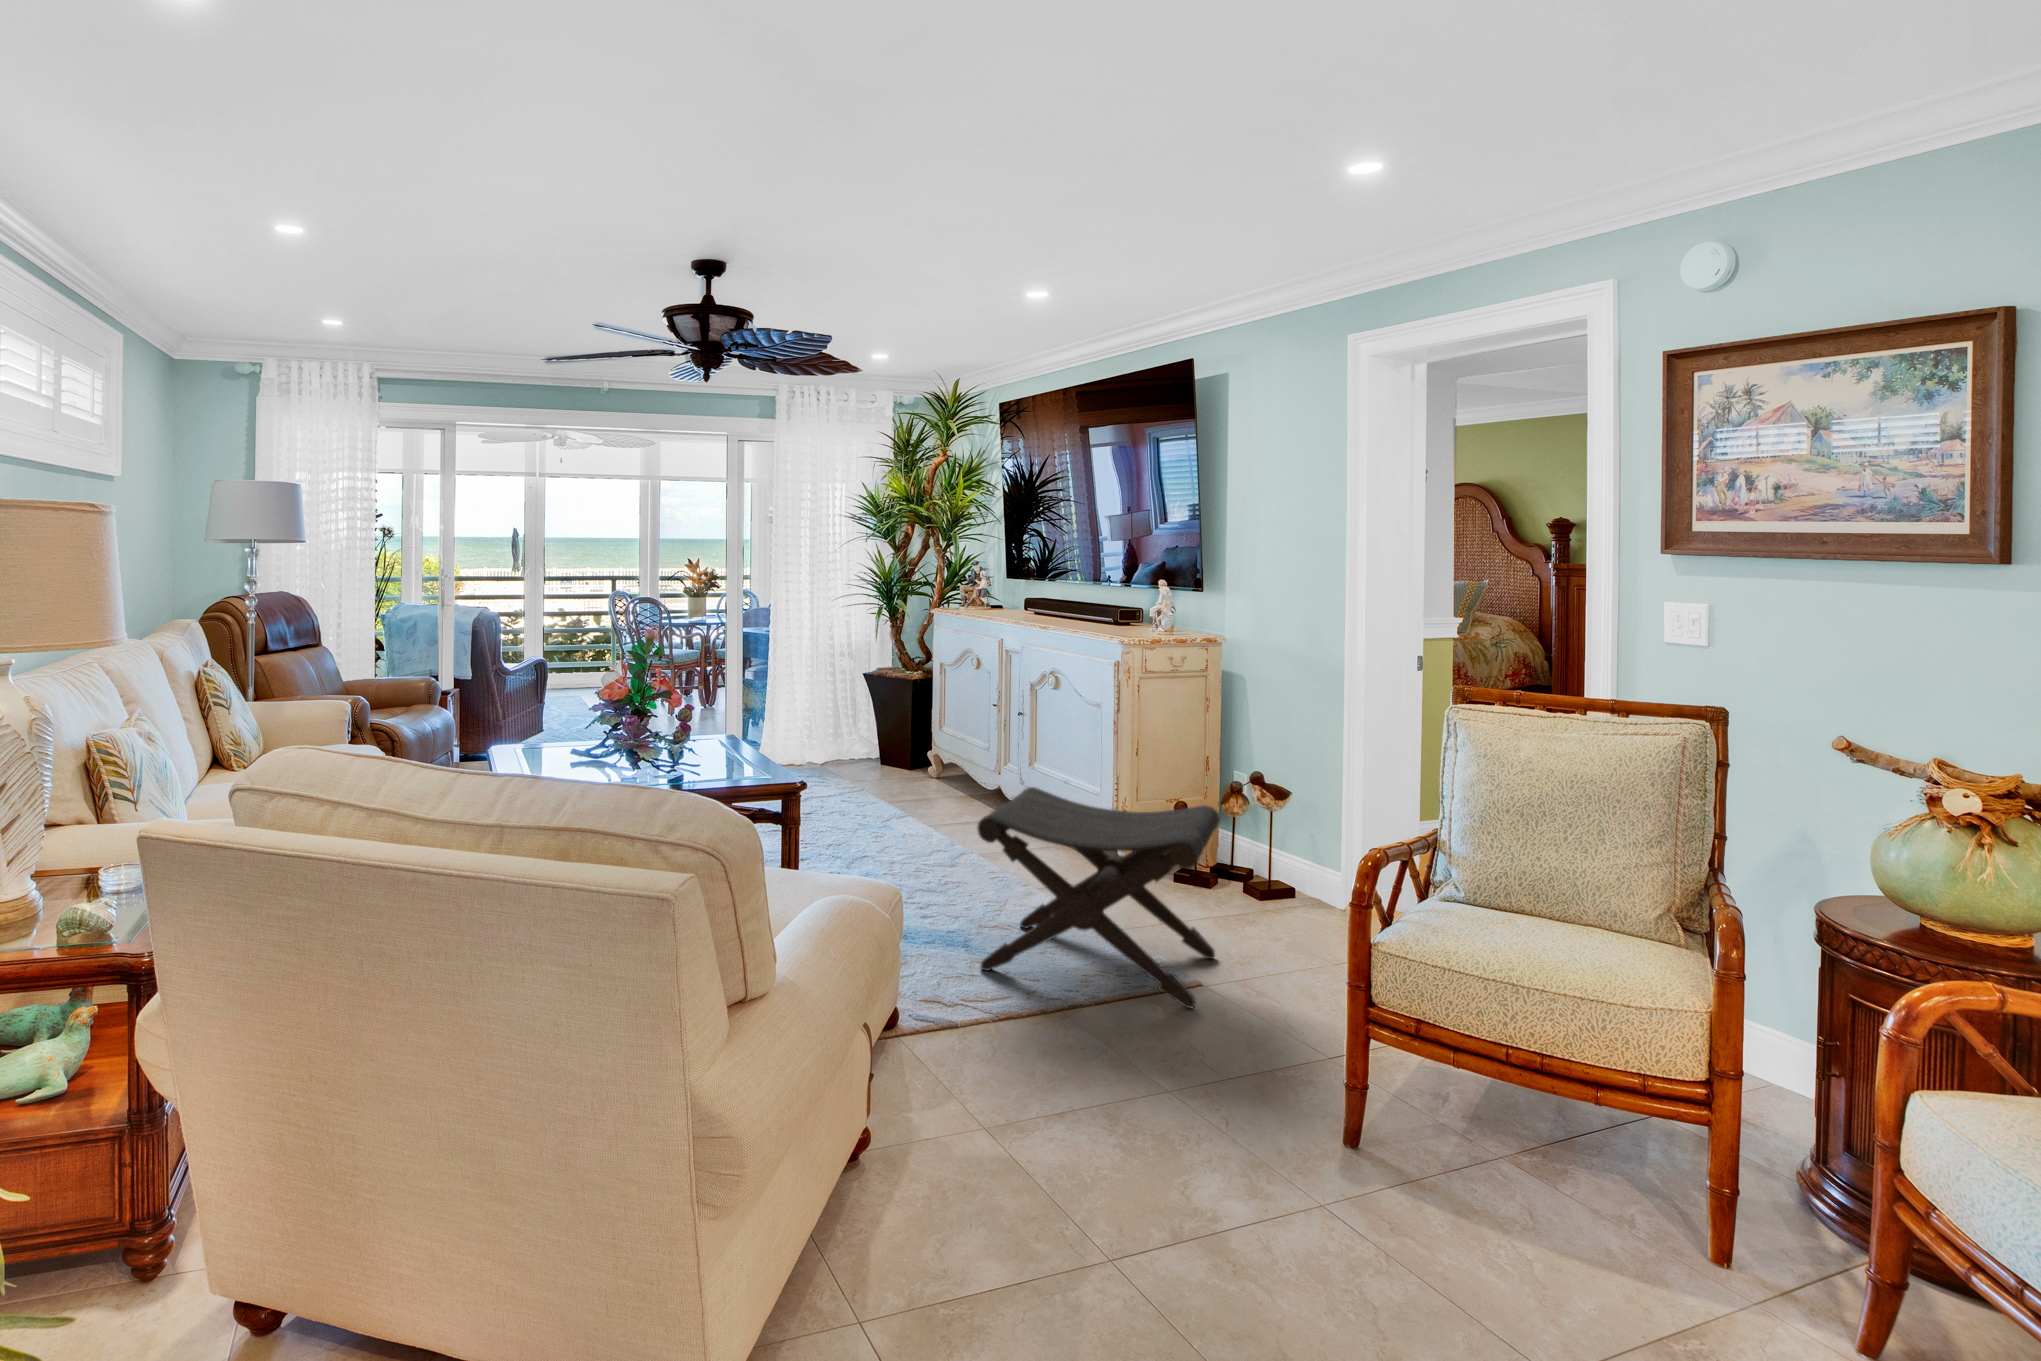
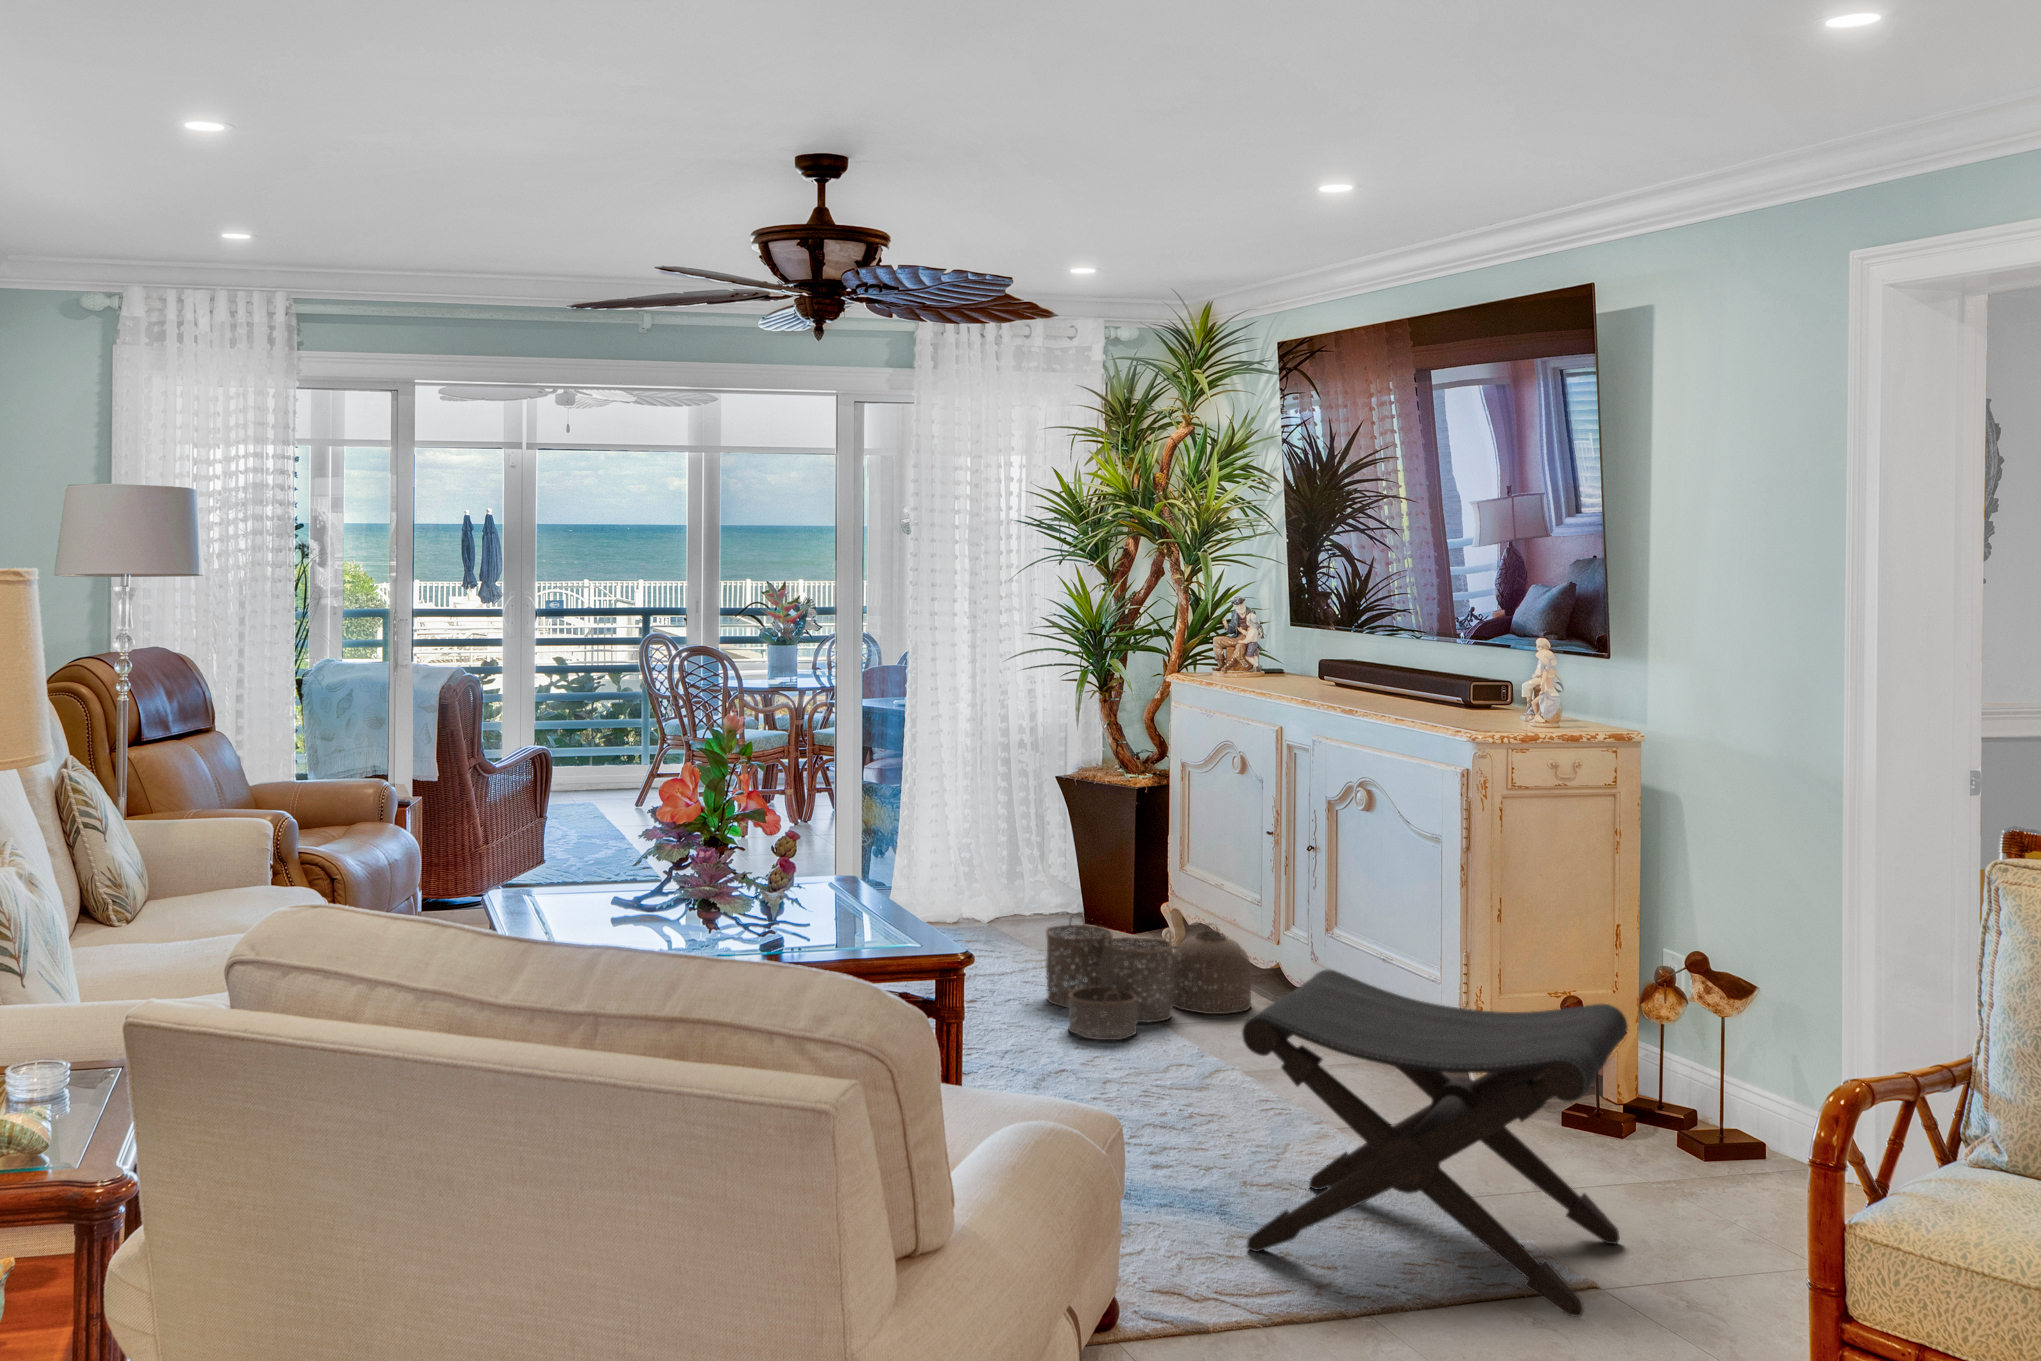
woven basket: none [855,757,983,836] -> present [1046,914,1252,1040]

